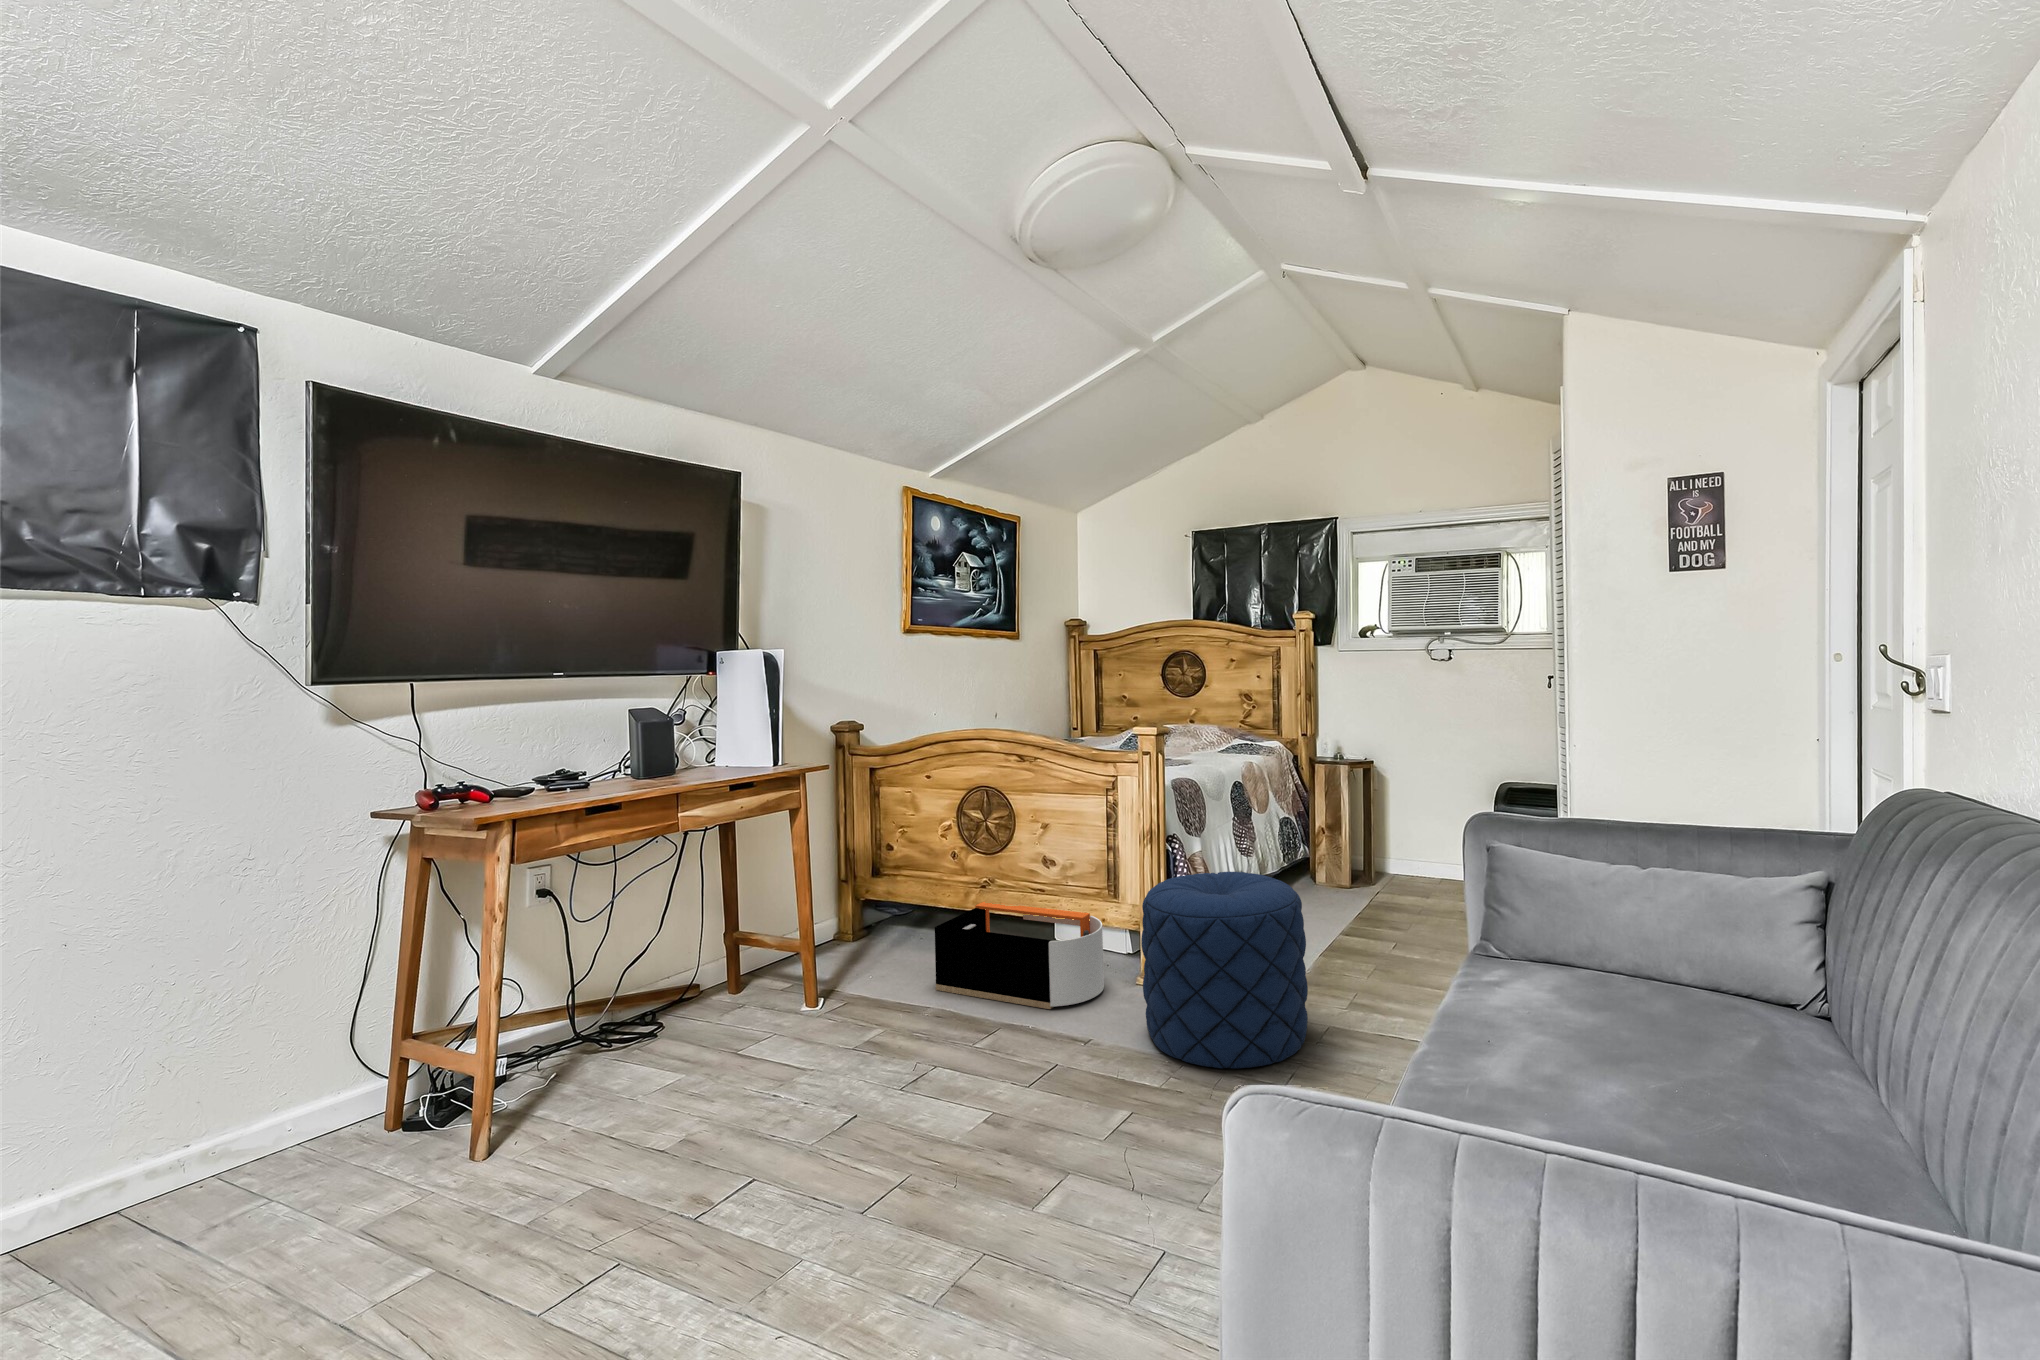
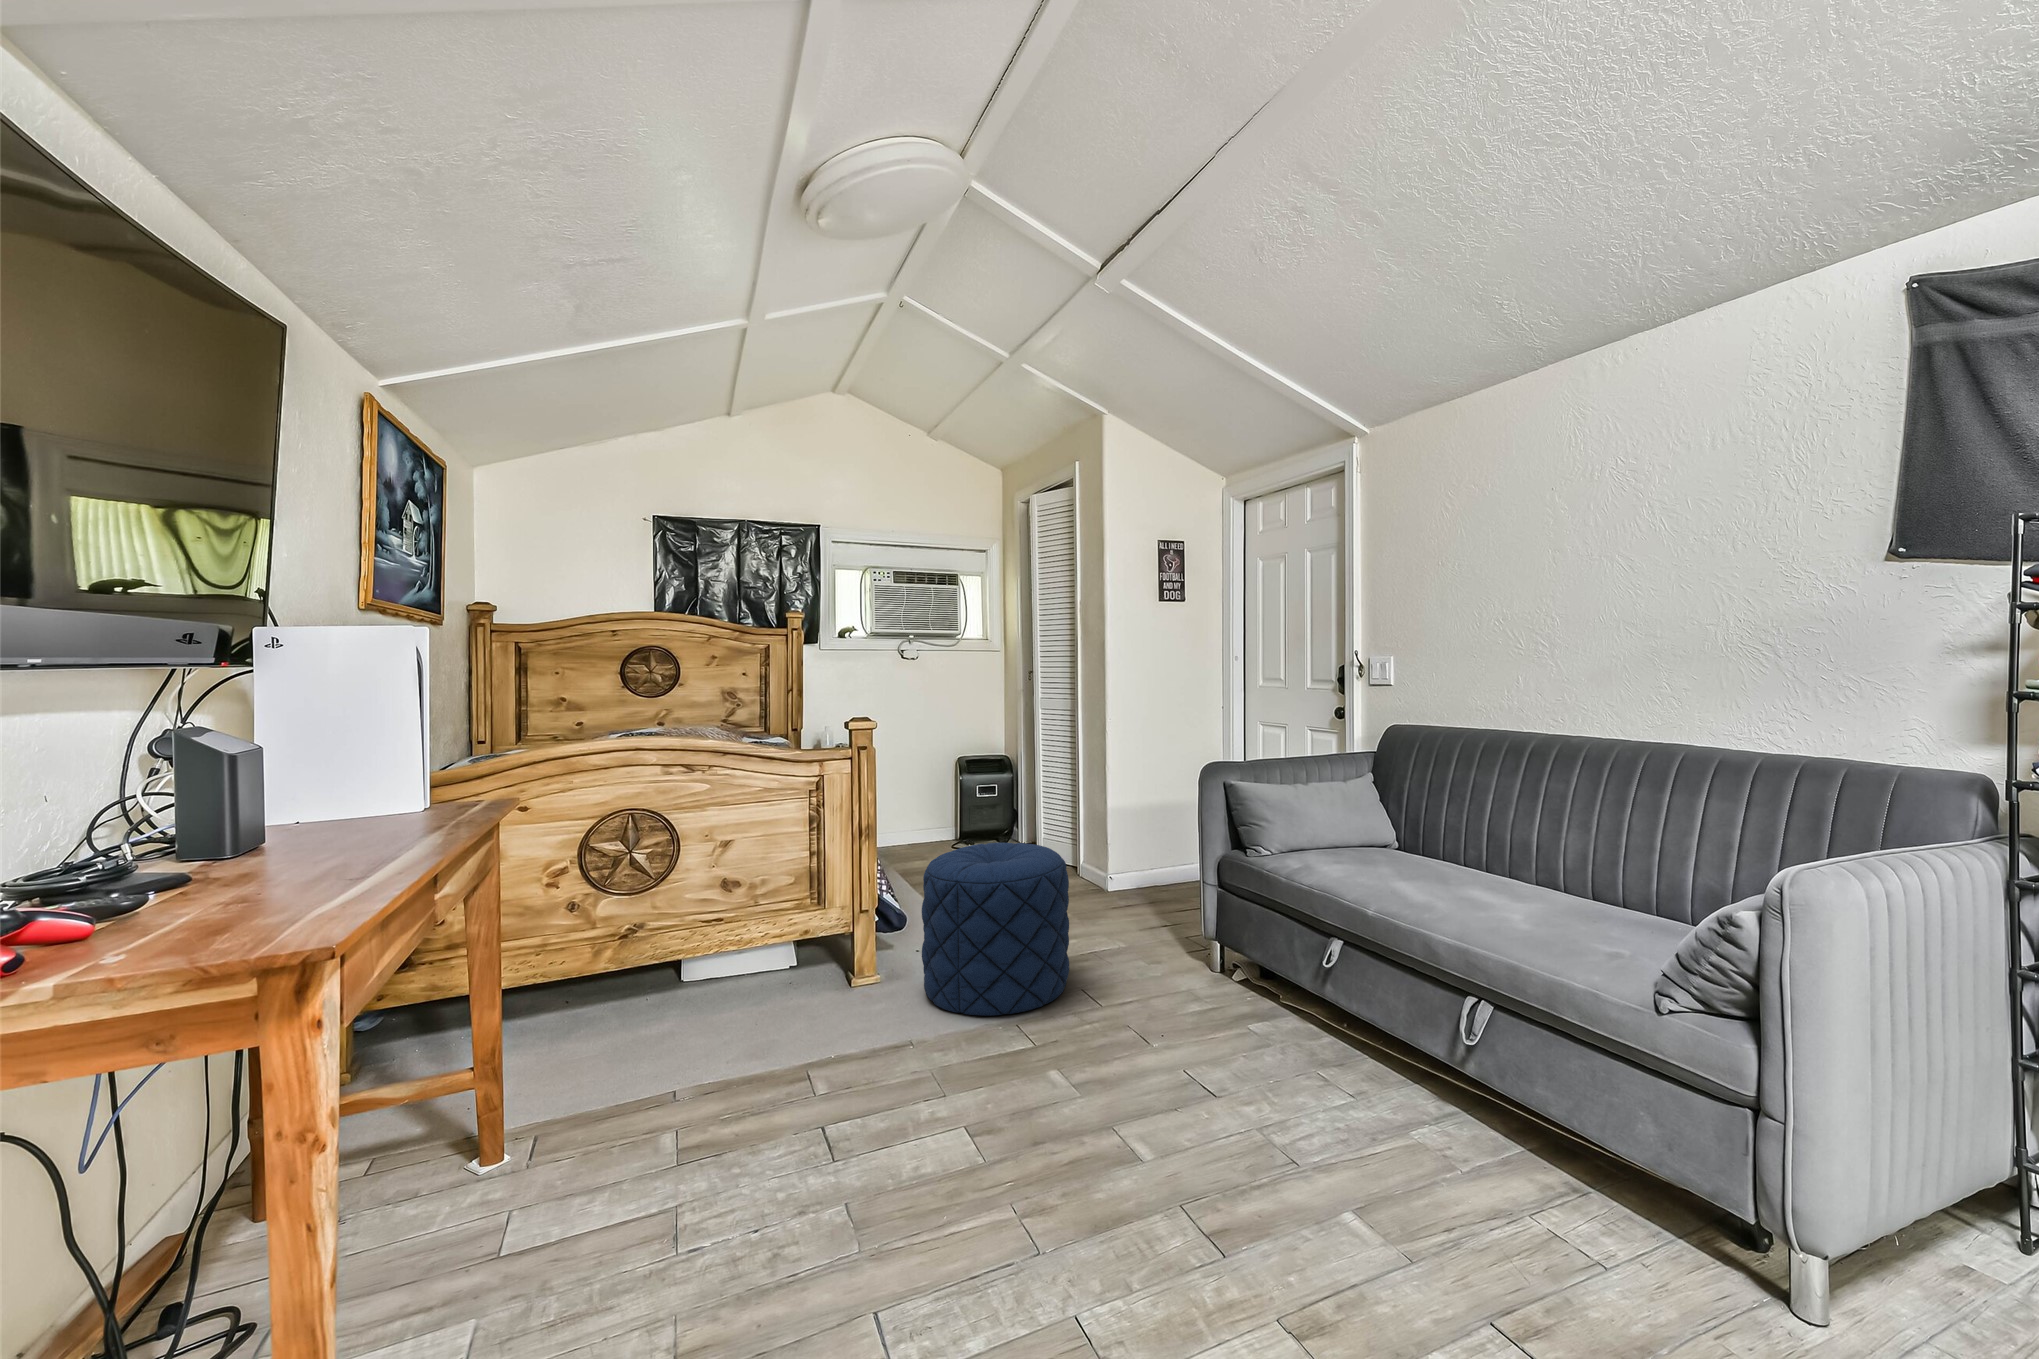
storage bin: present [935,902,1104,1009] -> none [642,928,846,1072]

